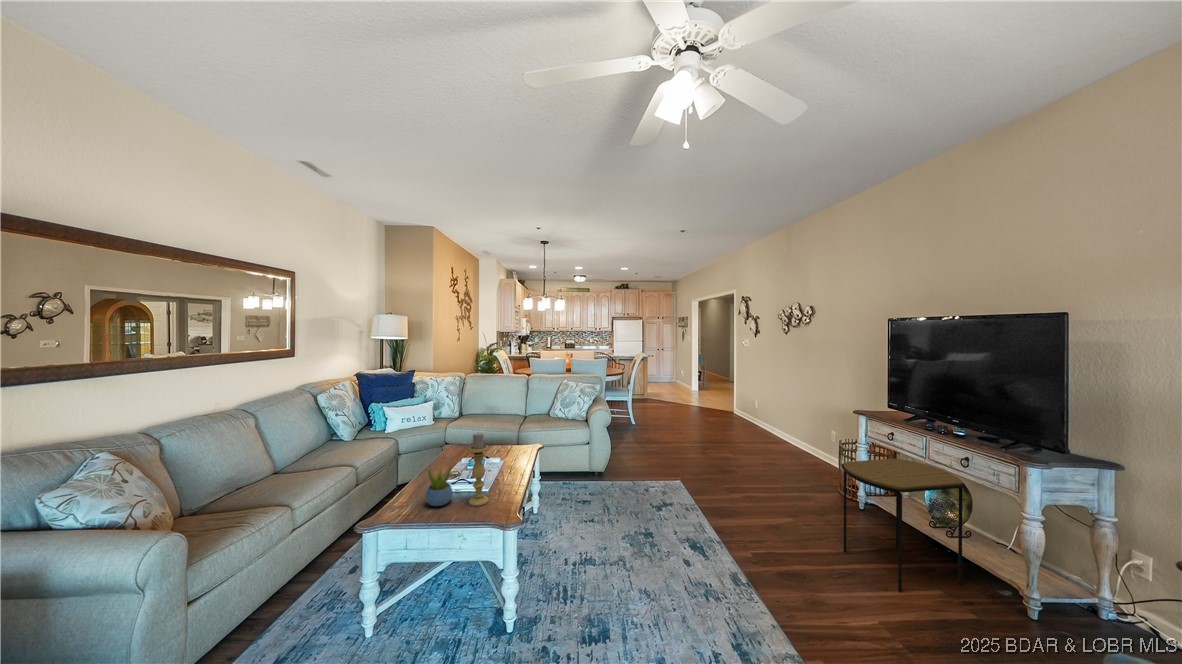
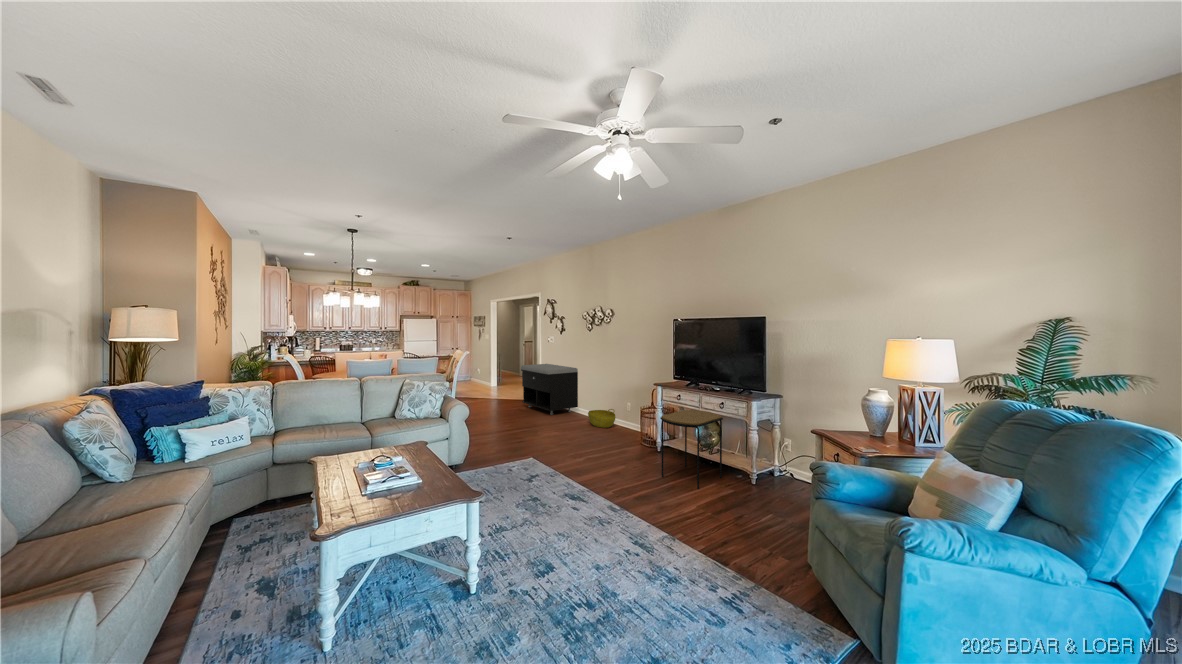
storage bench: none [709,370,774,431] -> present [521,364,578,415]
candle holder: present [469,433,489,506] -> none [413,422,433,494]
basket: none [776,433,815,459] -> present [588,409,616,428]
succulent plant: present [425,466,453,506] -> none [366,457,396,503]

